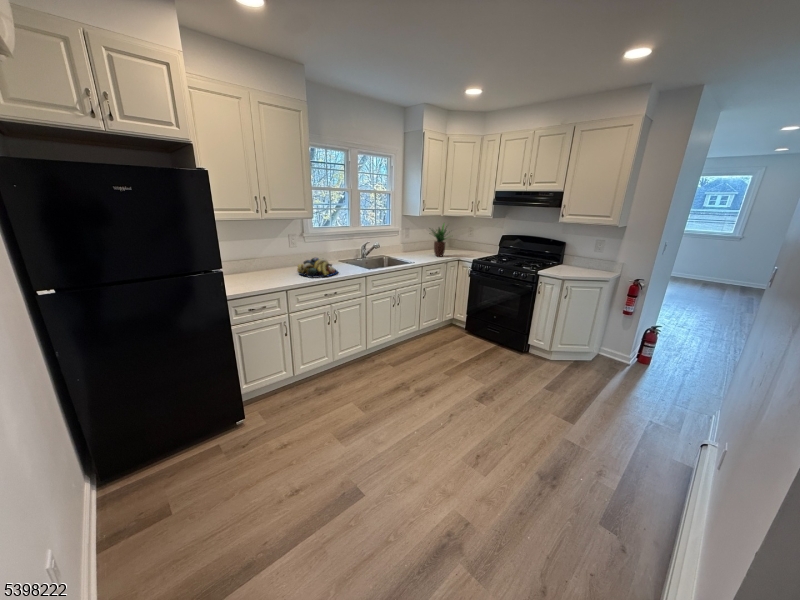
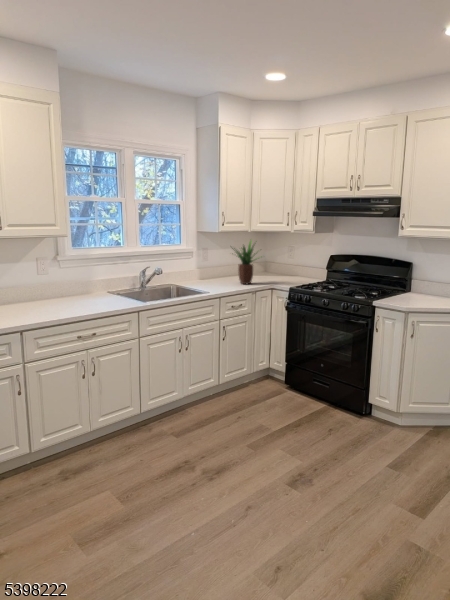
fruit bowl: present [297,258,338,278] -> none [42,287,99,314]

